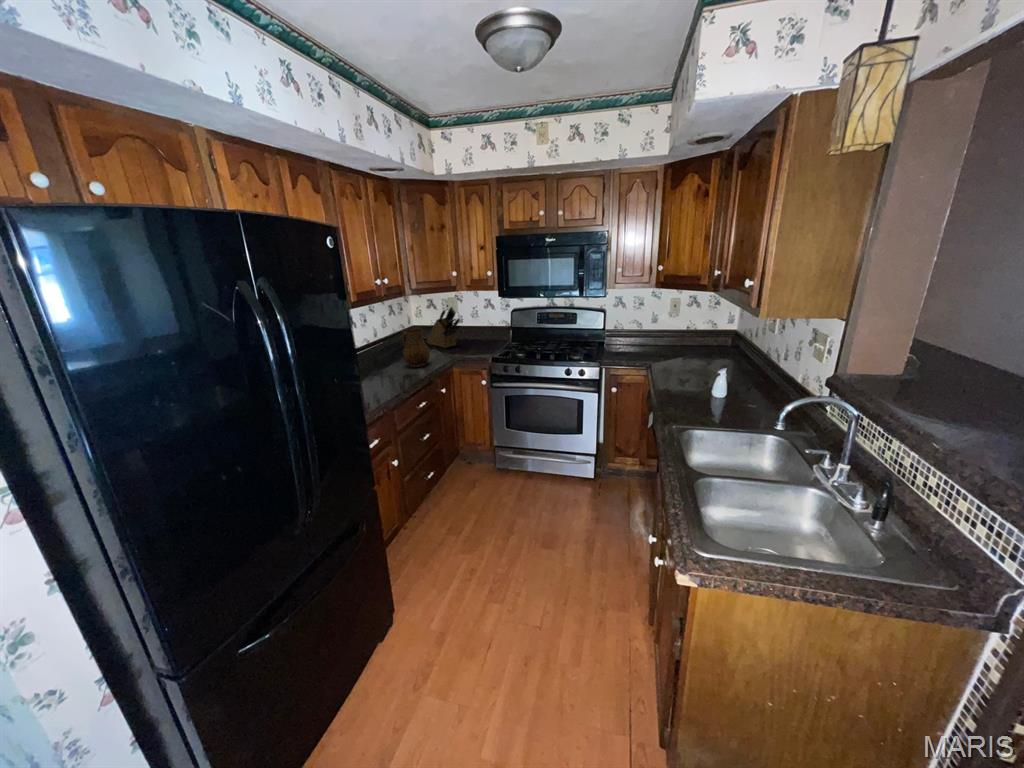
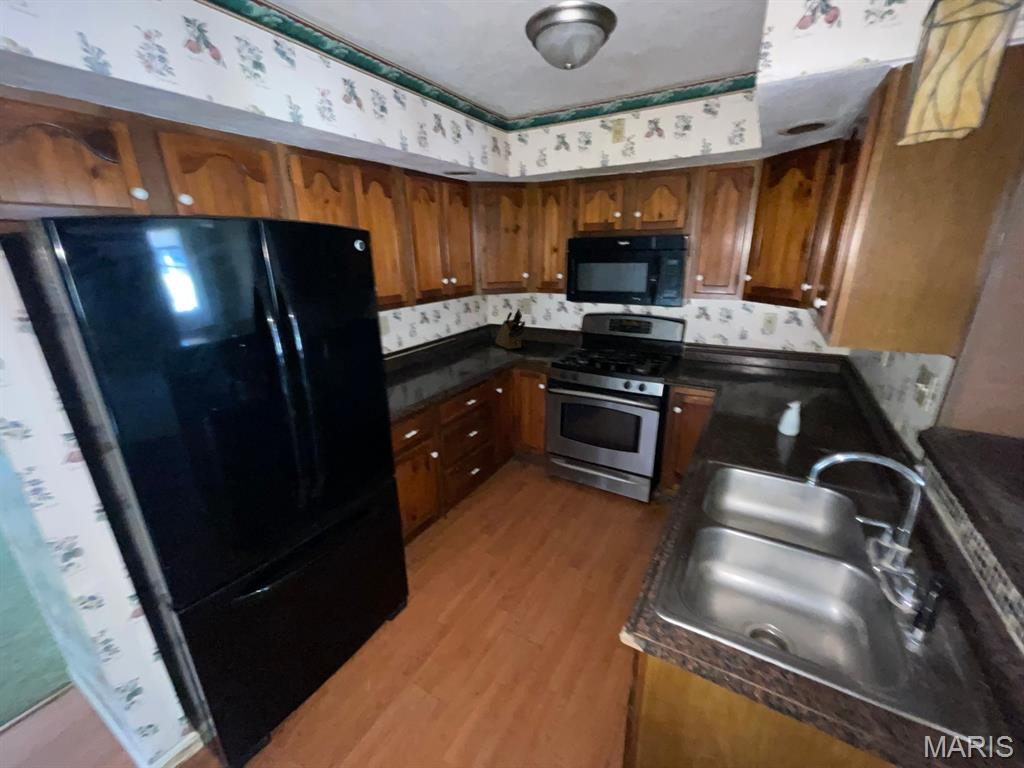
ceramic pitcher: present [401,327,430,367] -> none [462,327,488,366]

